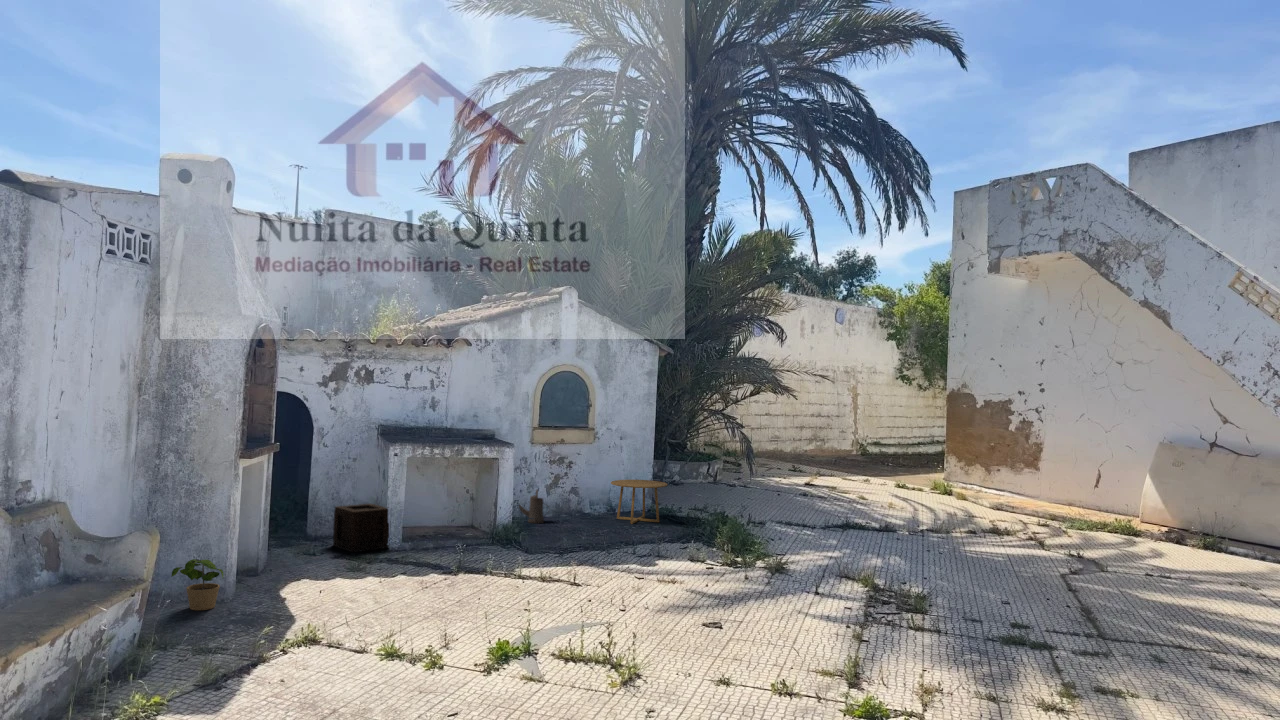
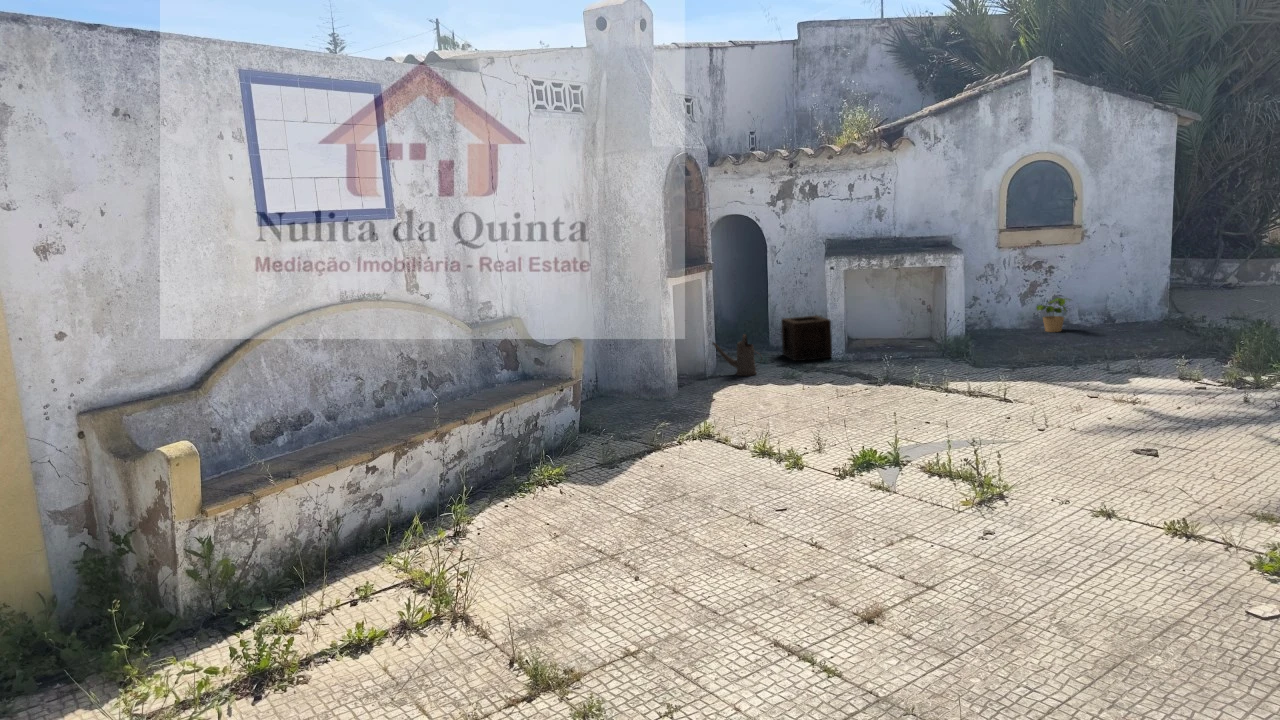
round table: present [611,480,668,524] -> none [1099,284,1176,335]
watering can: present [517,490,544,523] -> present [712,334,756,376]
potted plant: present [171,559,223,610] -> present [1036,298,1070,332]

